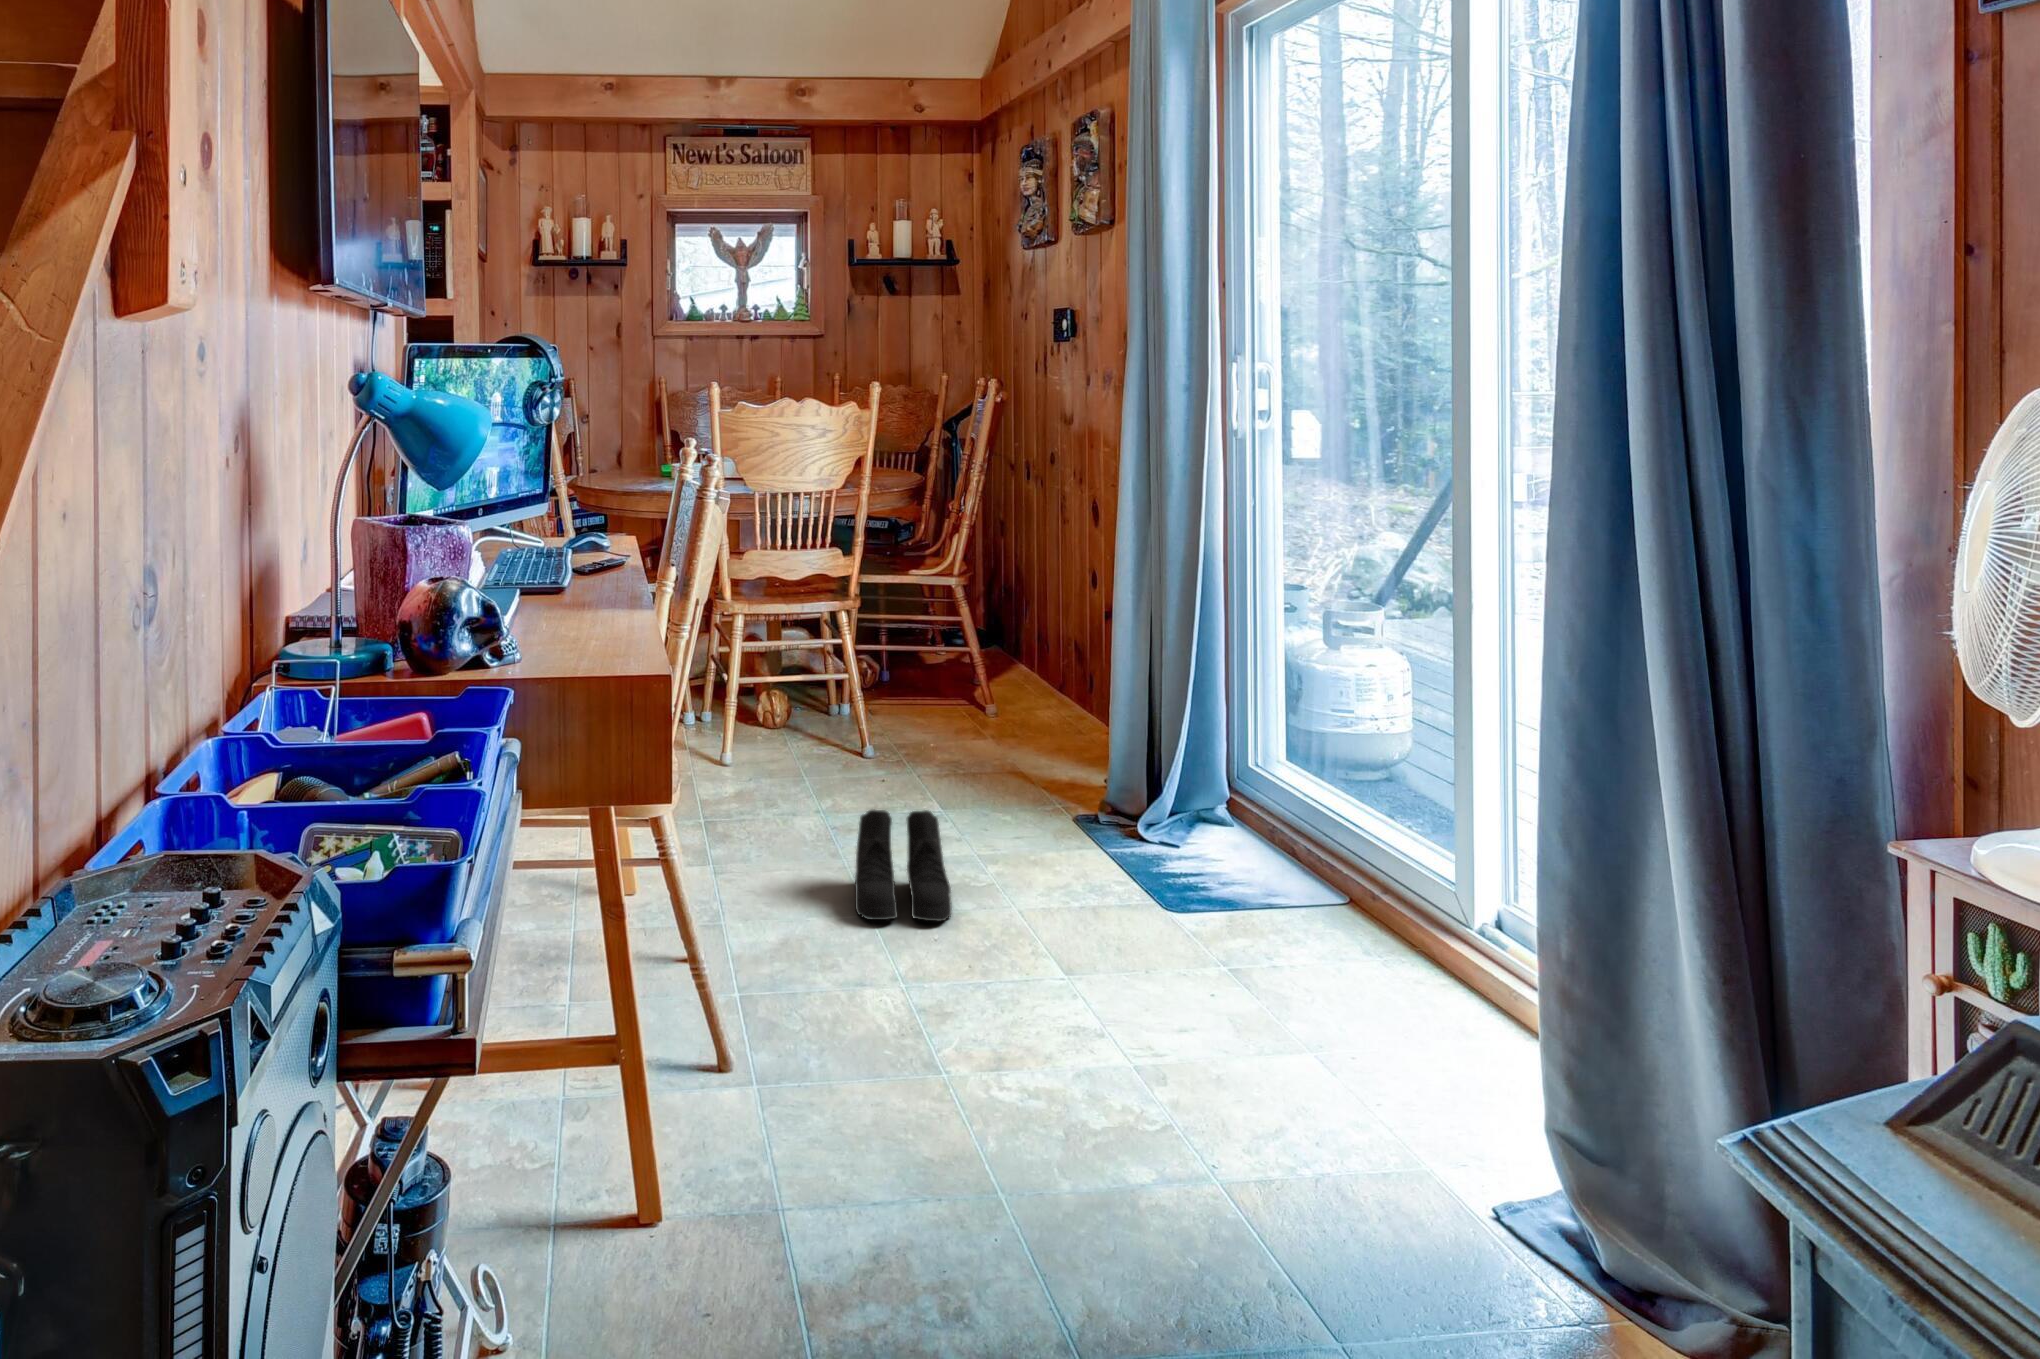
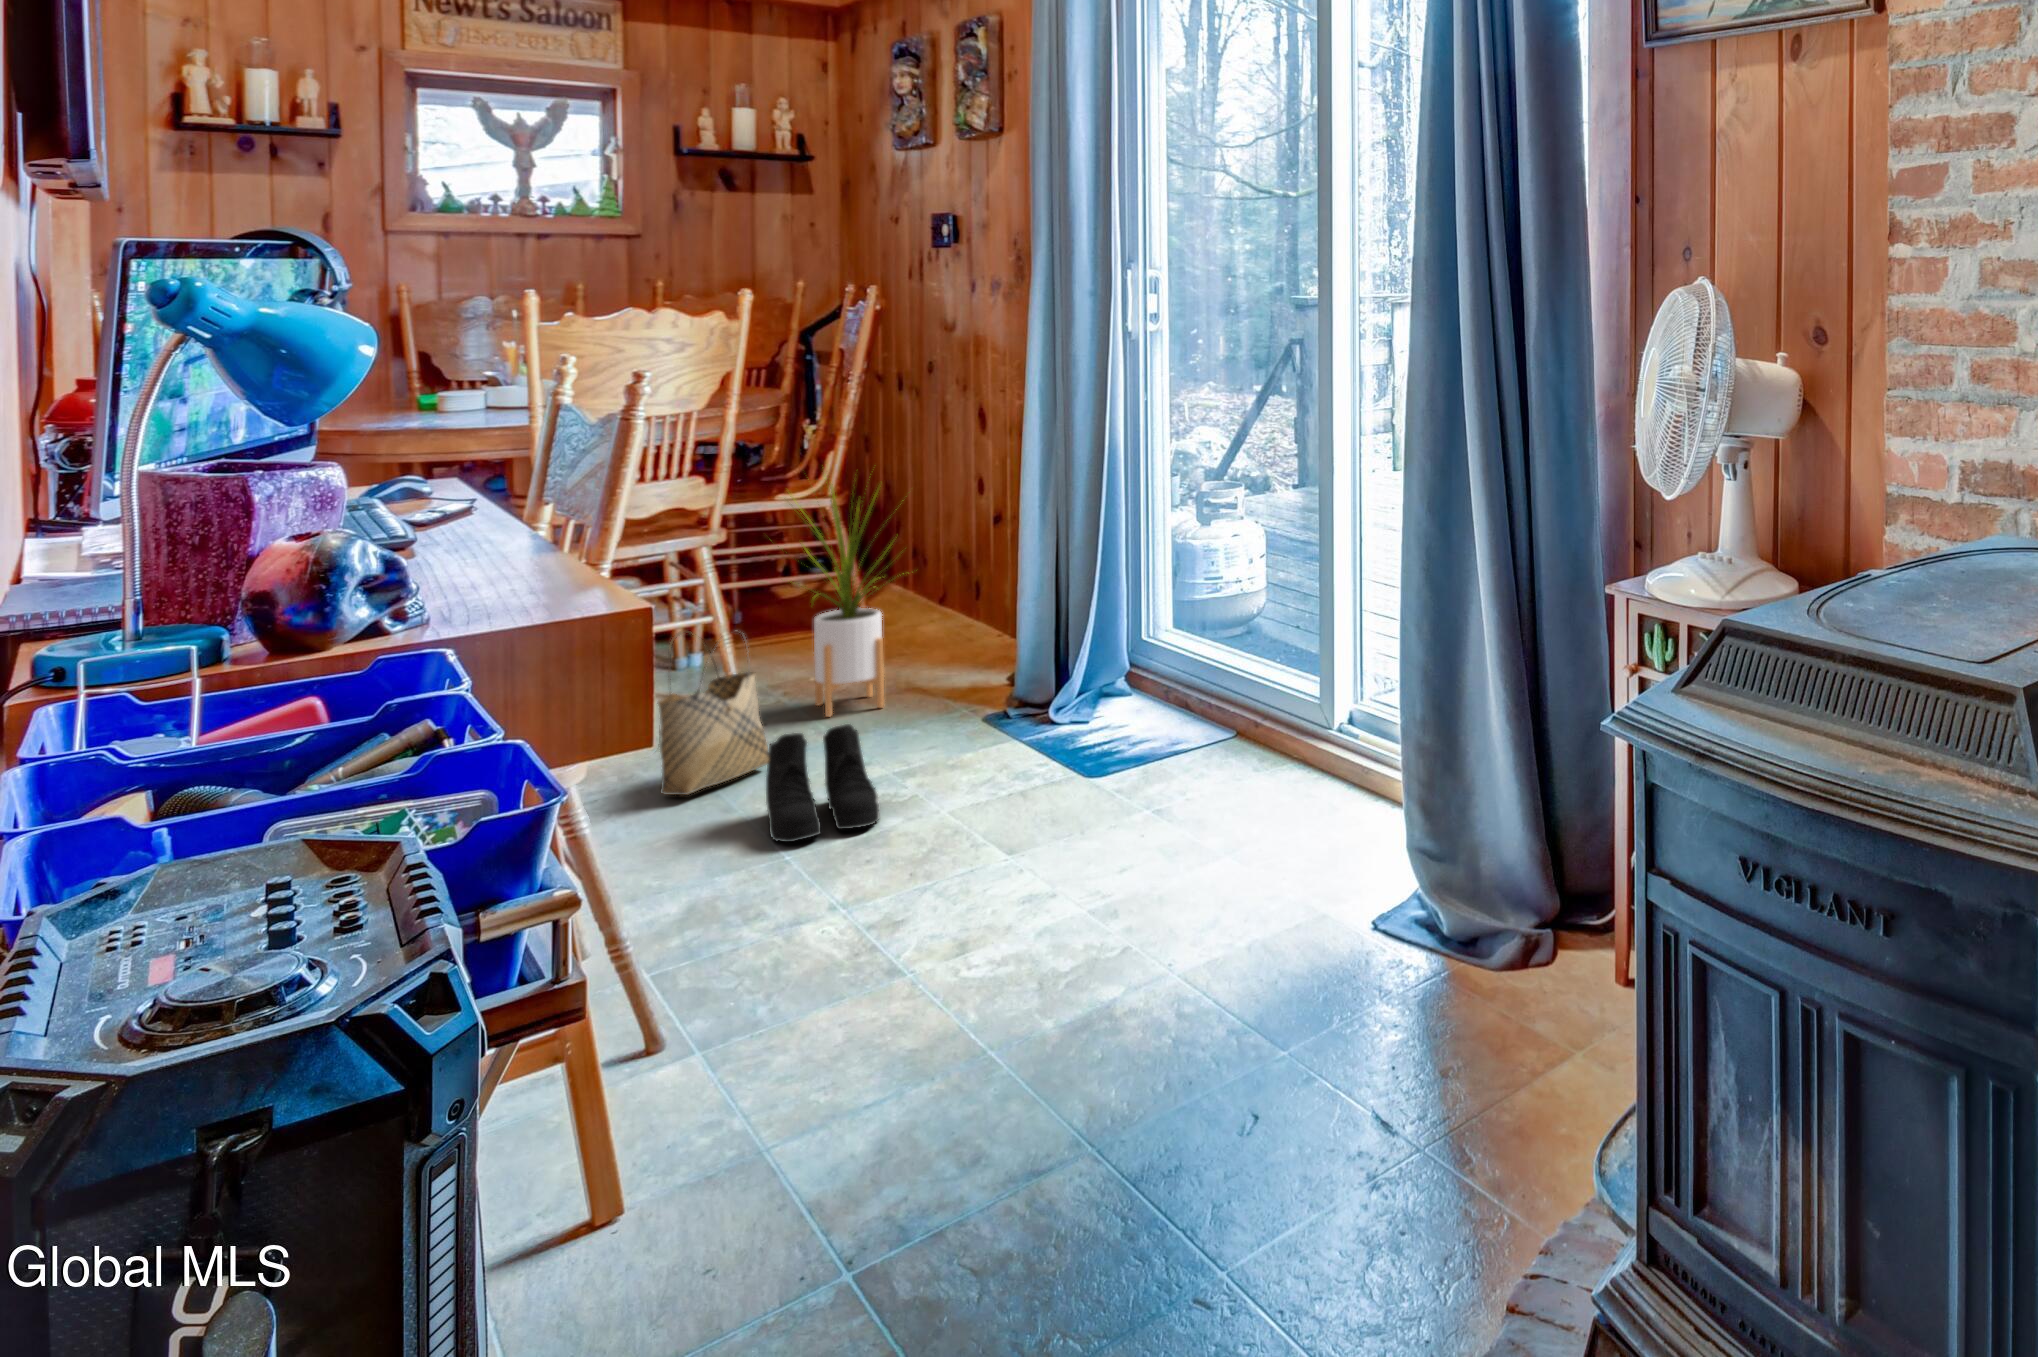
house plant: none [879,545,1014,790] -> present [778,467,907,717]
woven basket: none [780,690,870,845] -> present [657,630,768,795]

